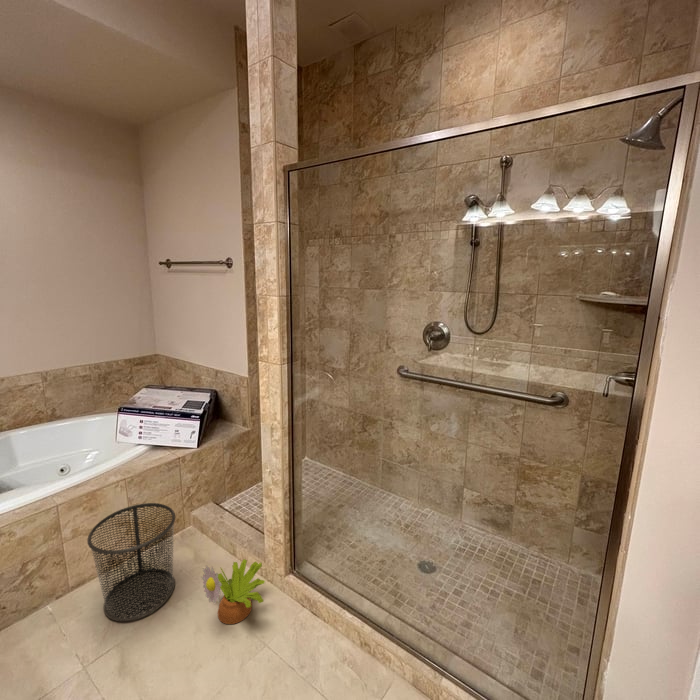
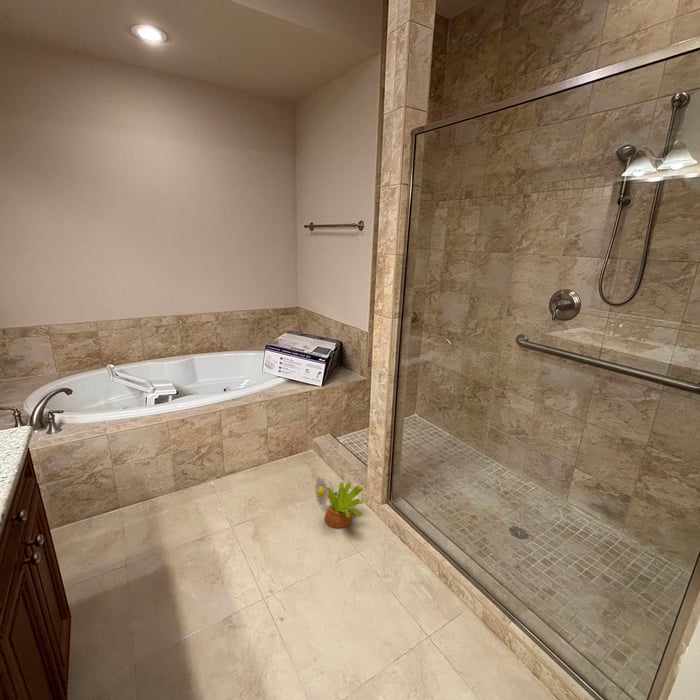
waste bin: present [87,503,175,621] -> none [239,421,300,504]

